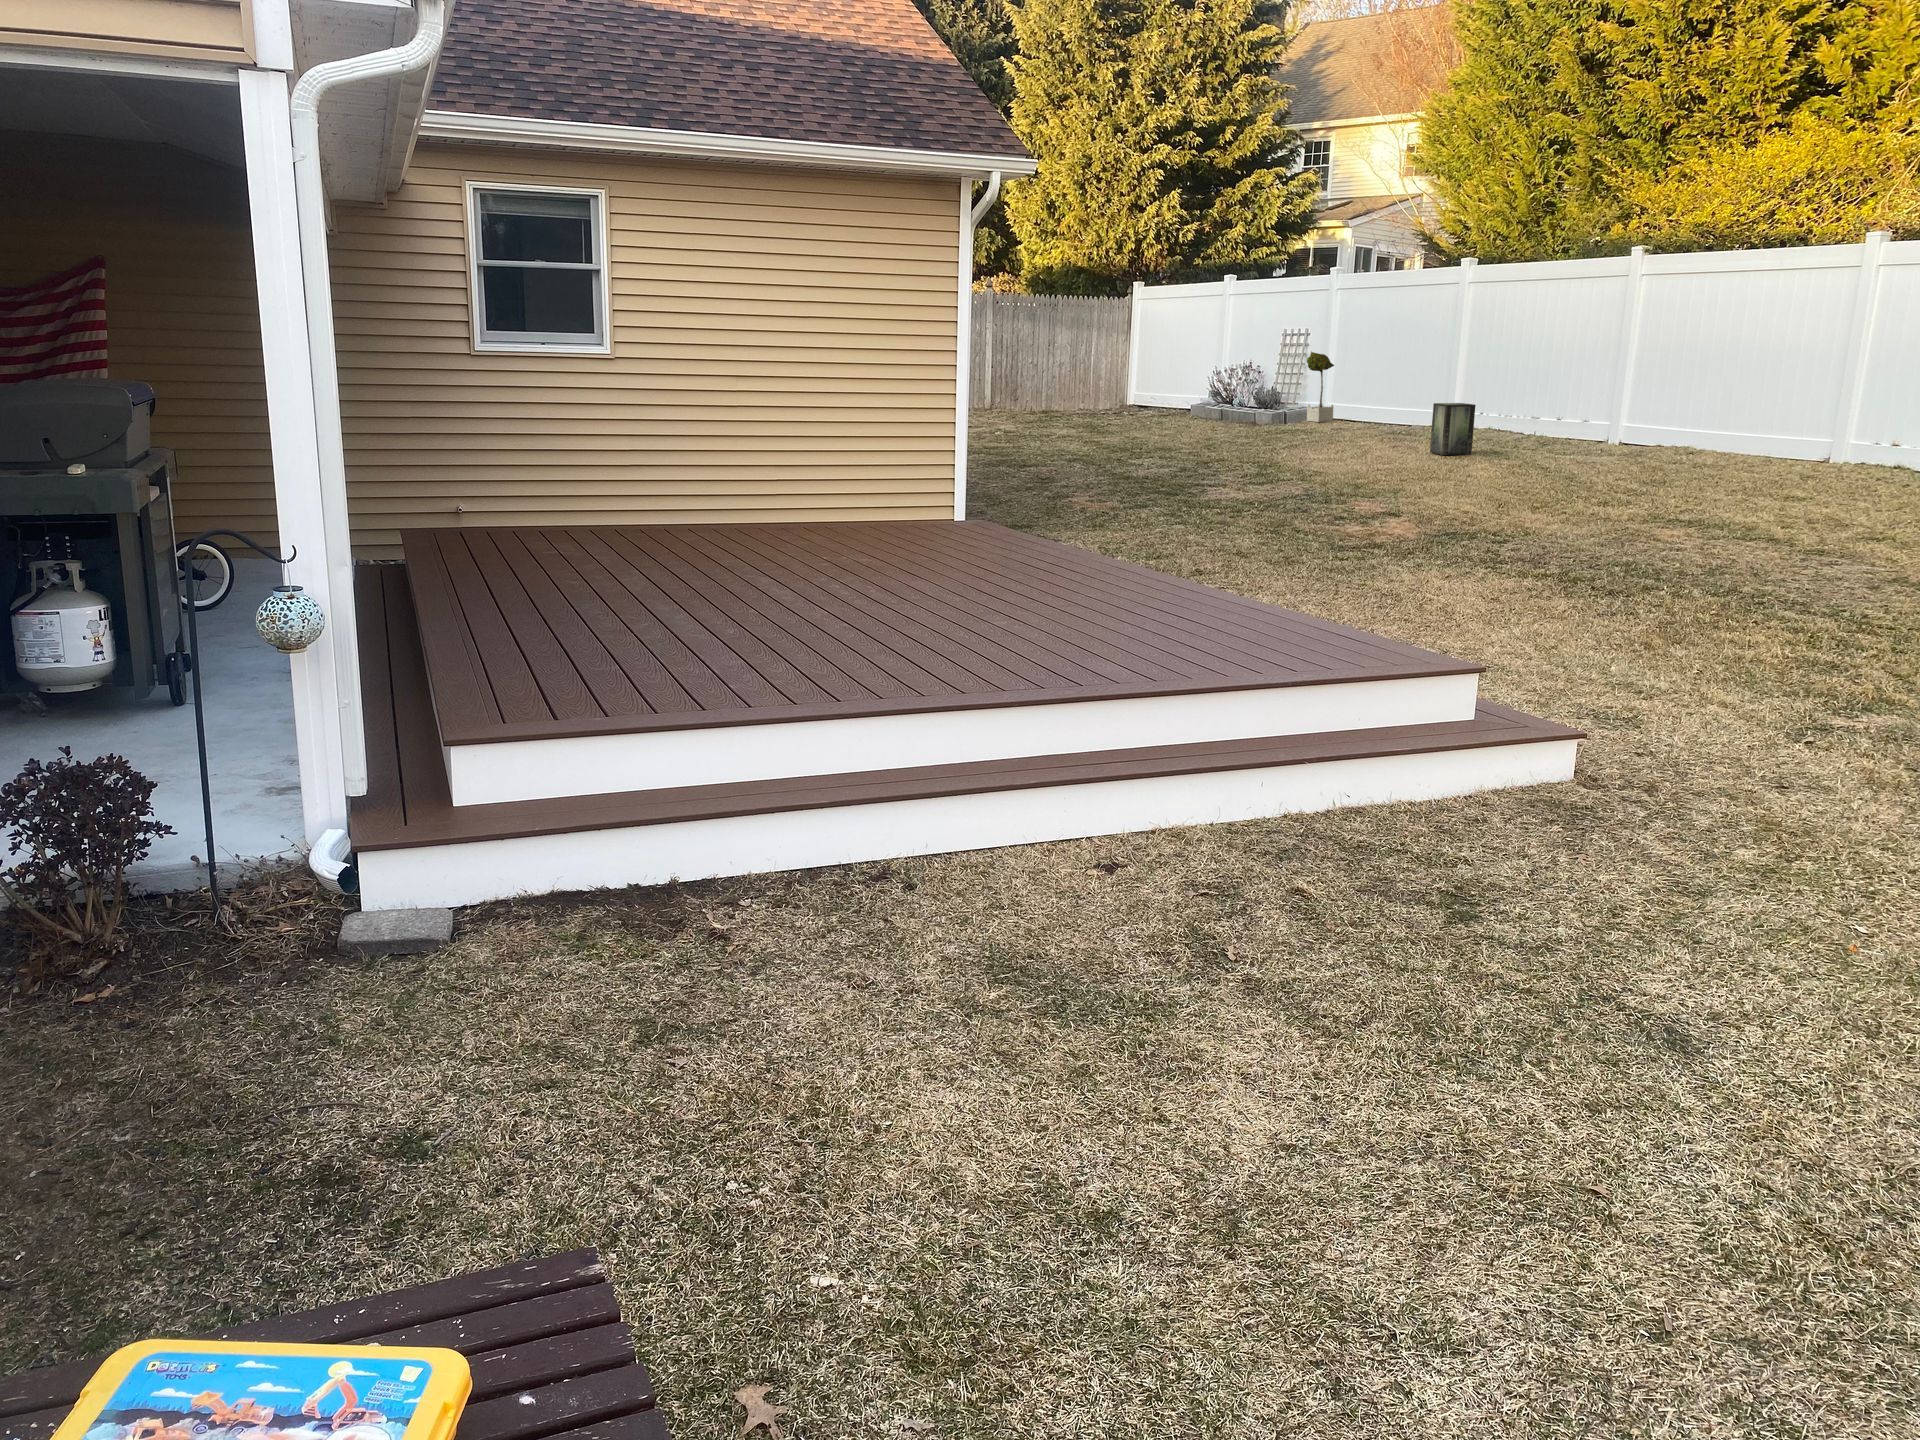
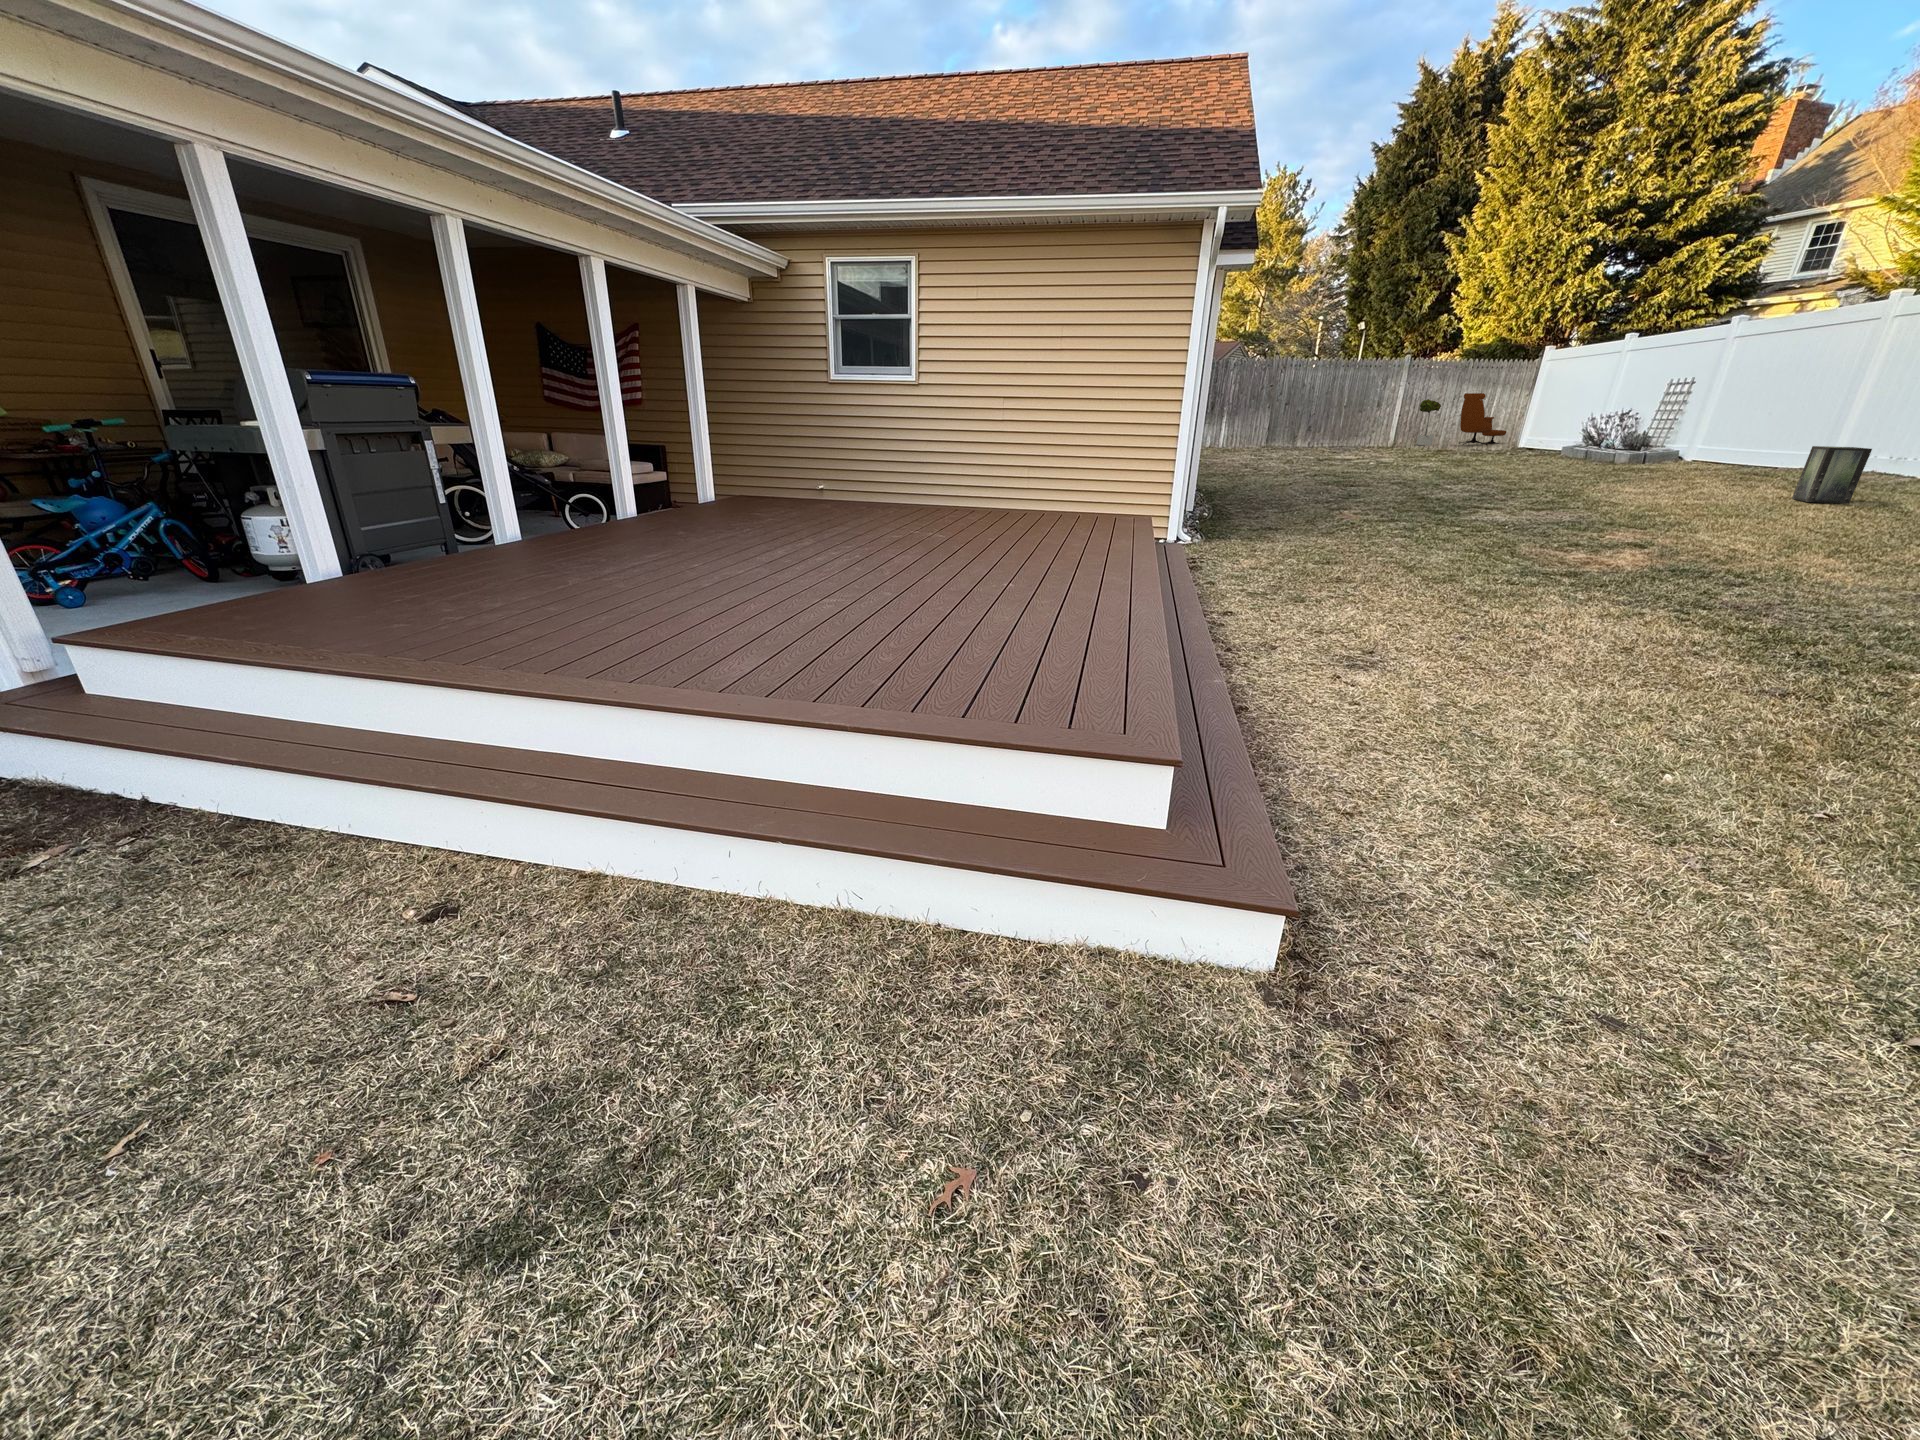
lounge chair: none [1072,341,1123,404] -> present [1459,393,1506,445]
potted tree: present [1307,352,1334,422] -> present [1417,399,1441,445]

